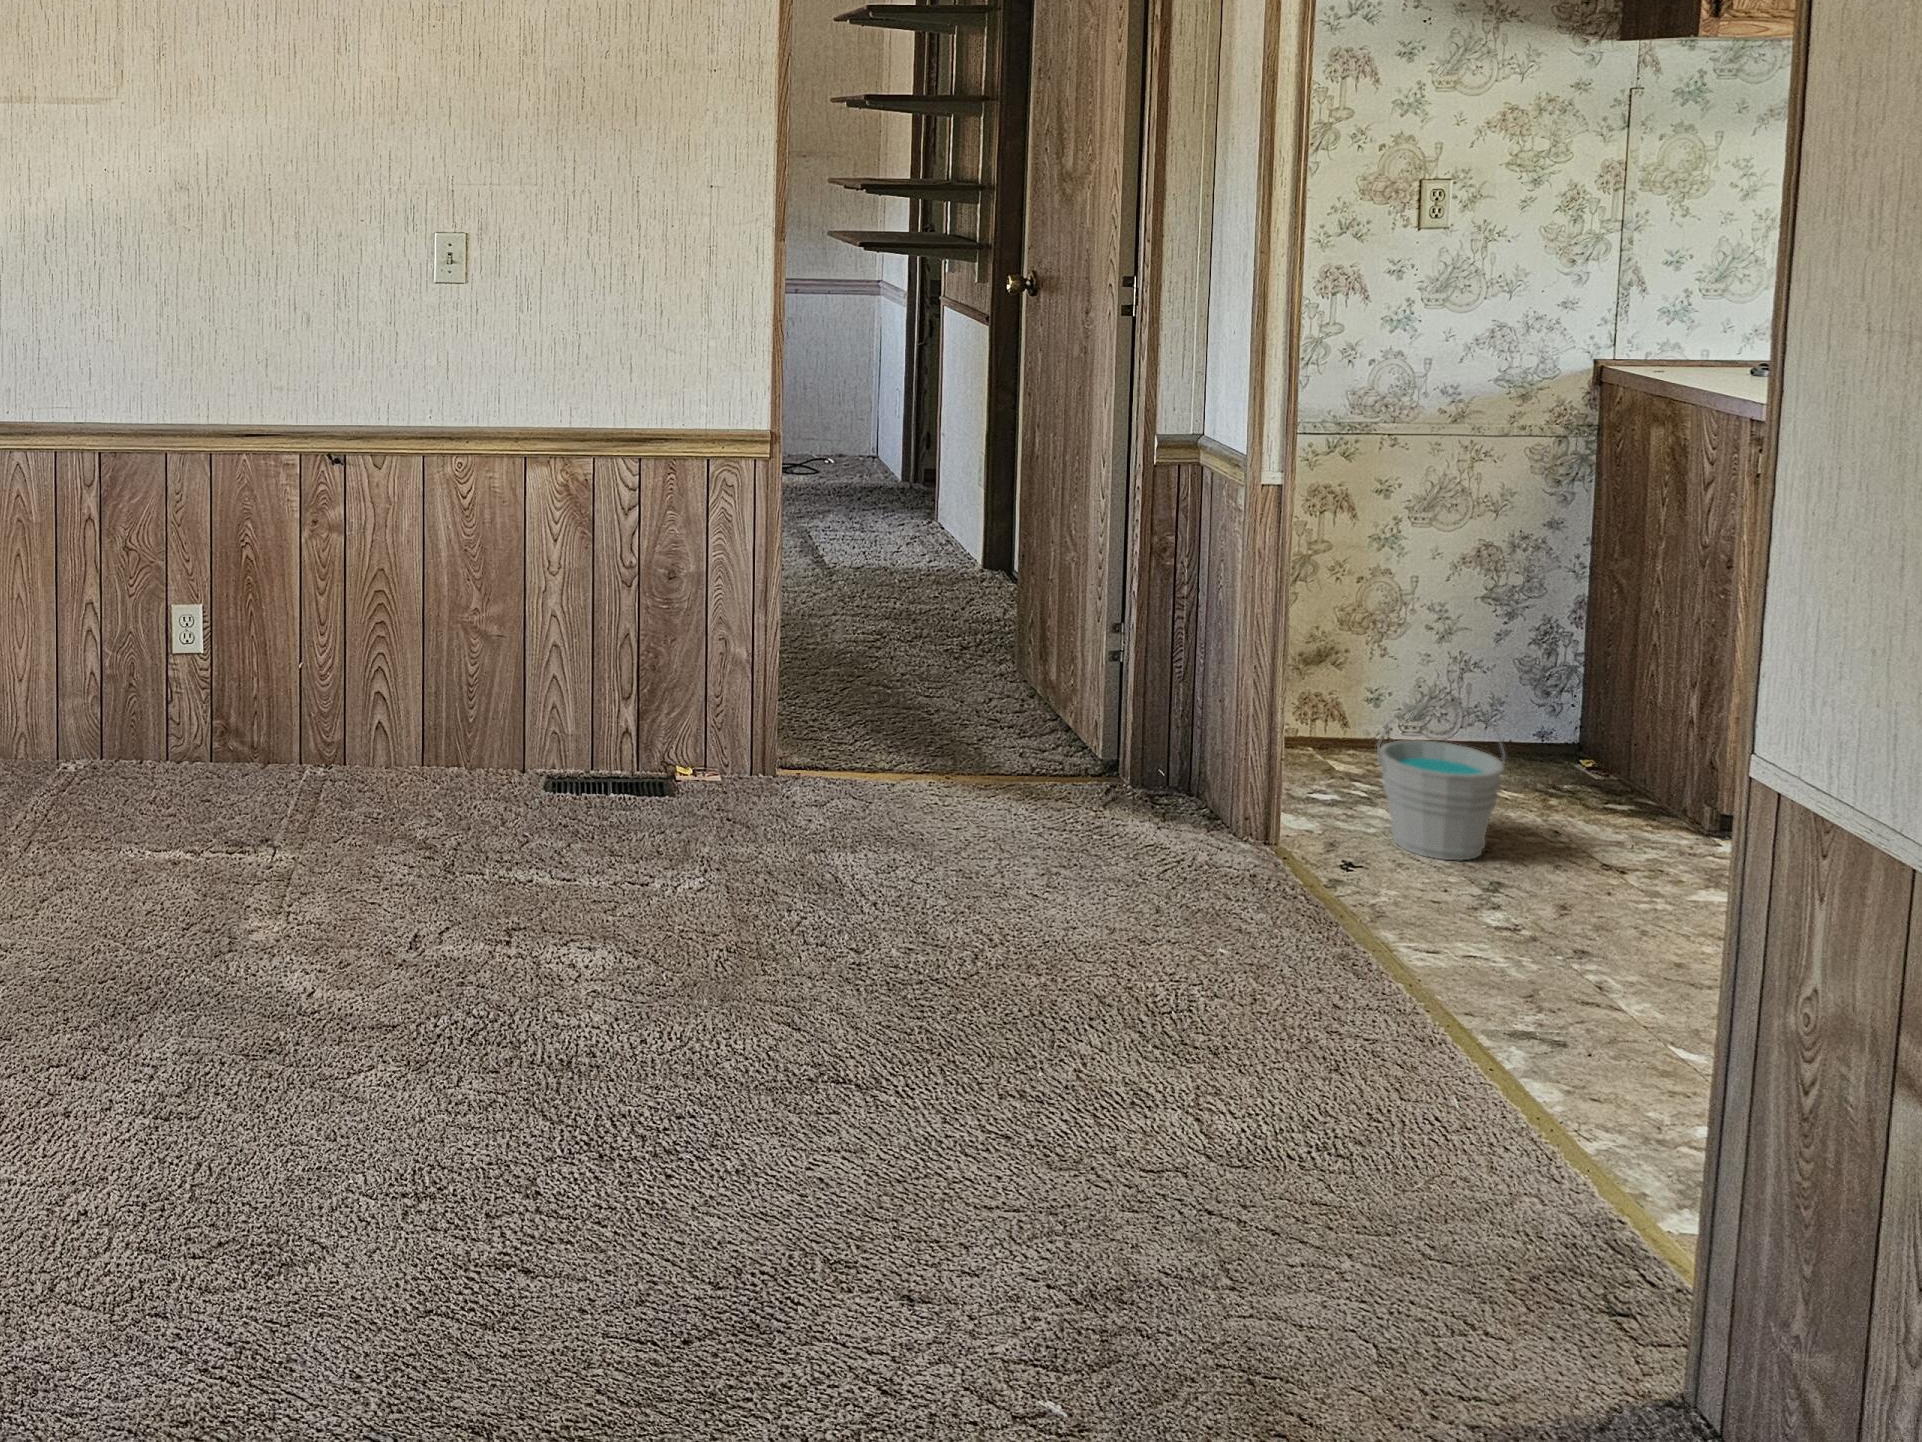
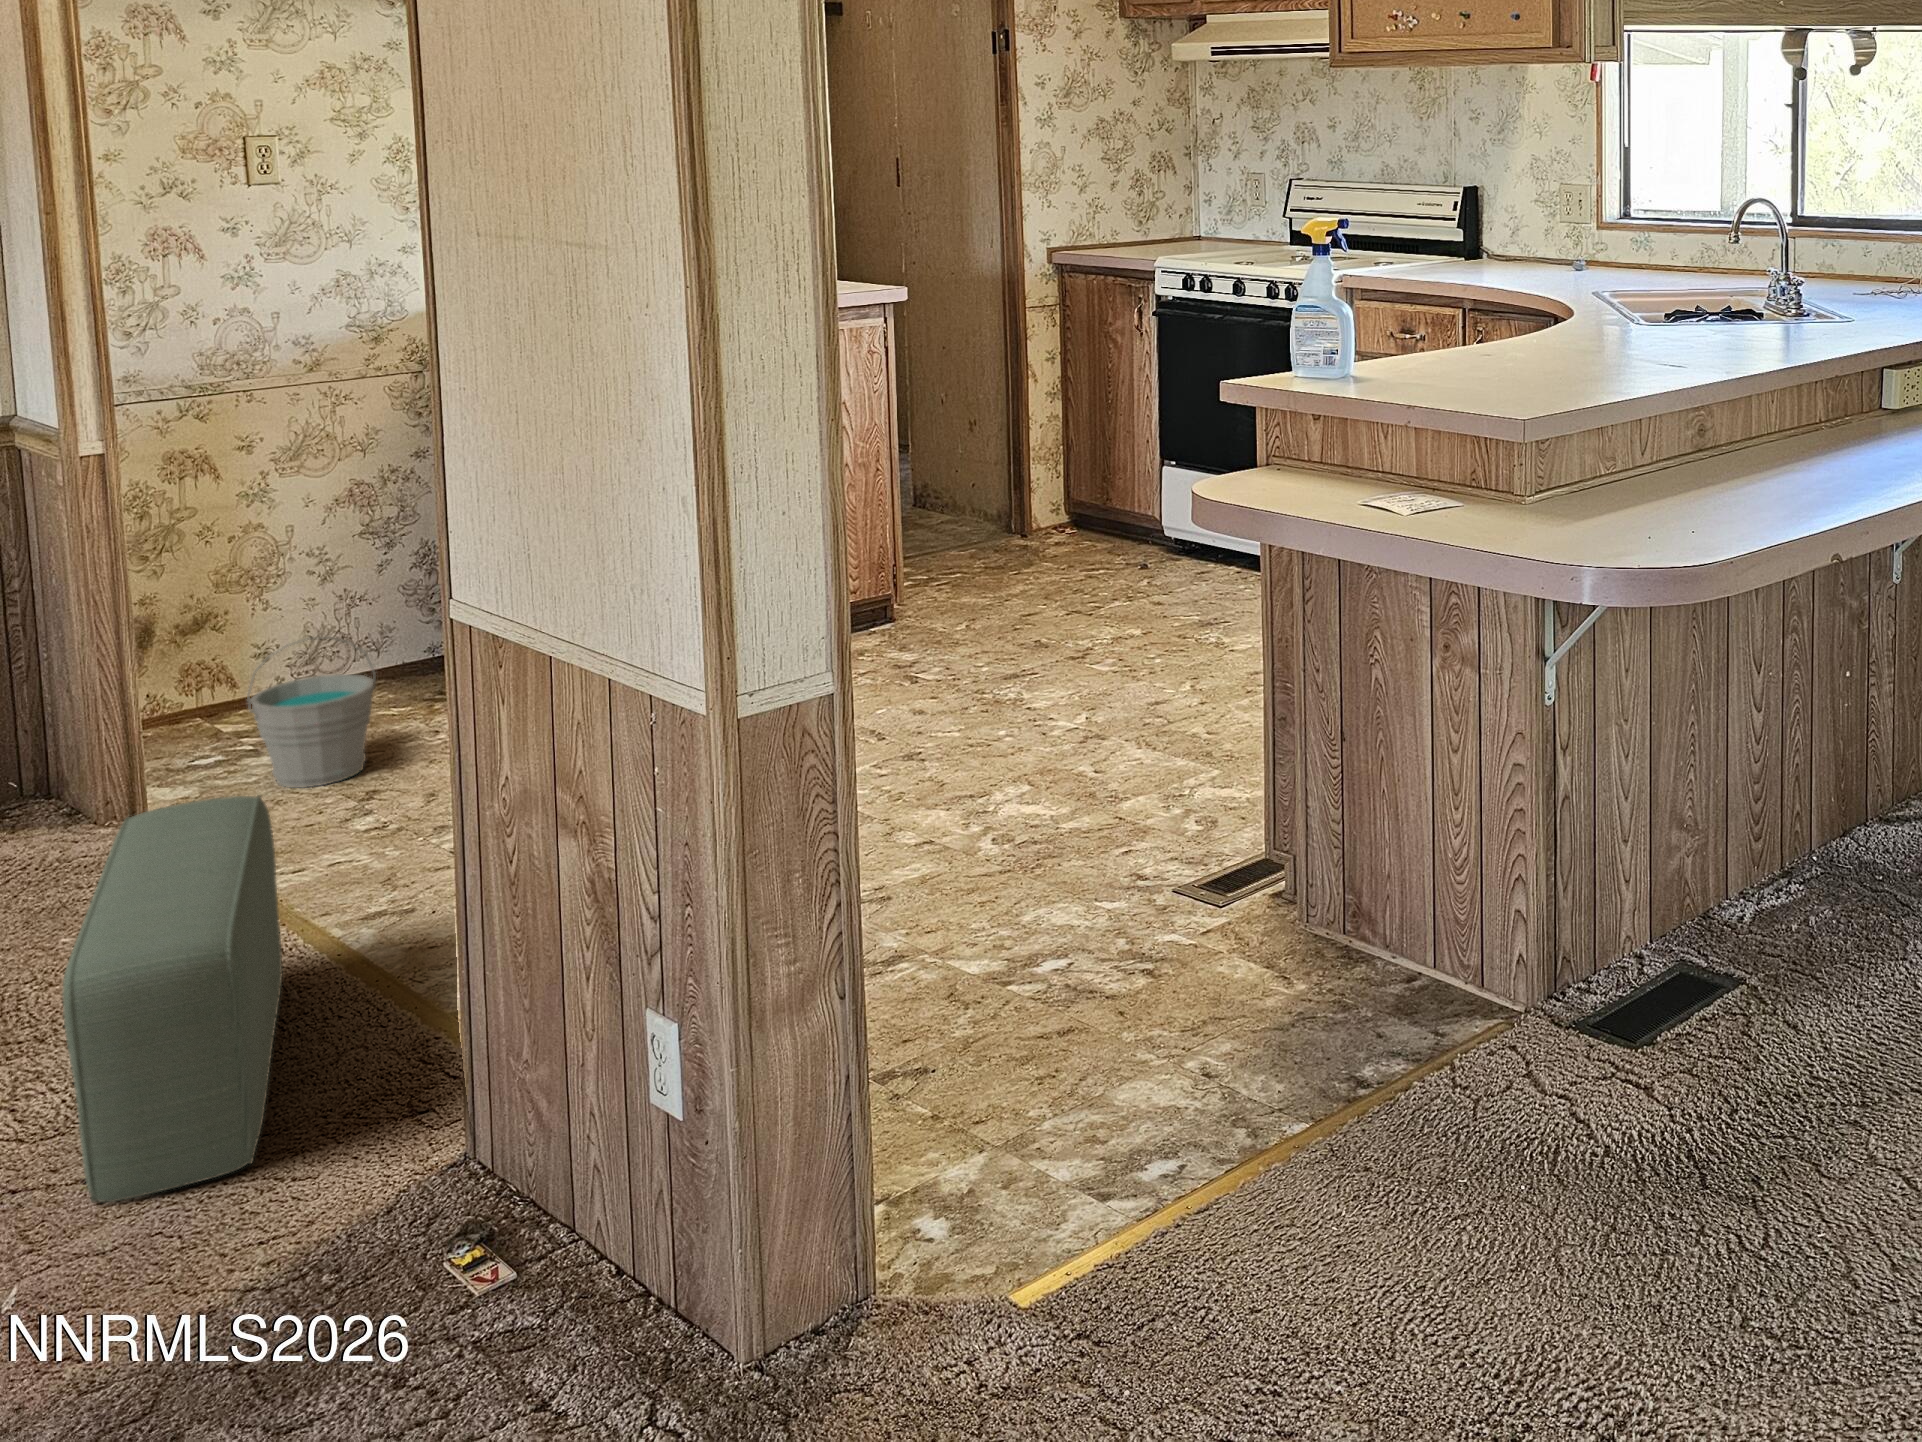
pouf: none [1277,857,1454,1295] -> present [62,796,282,1202]

